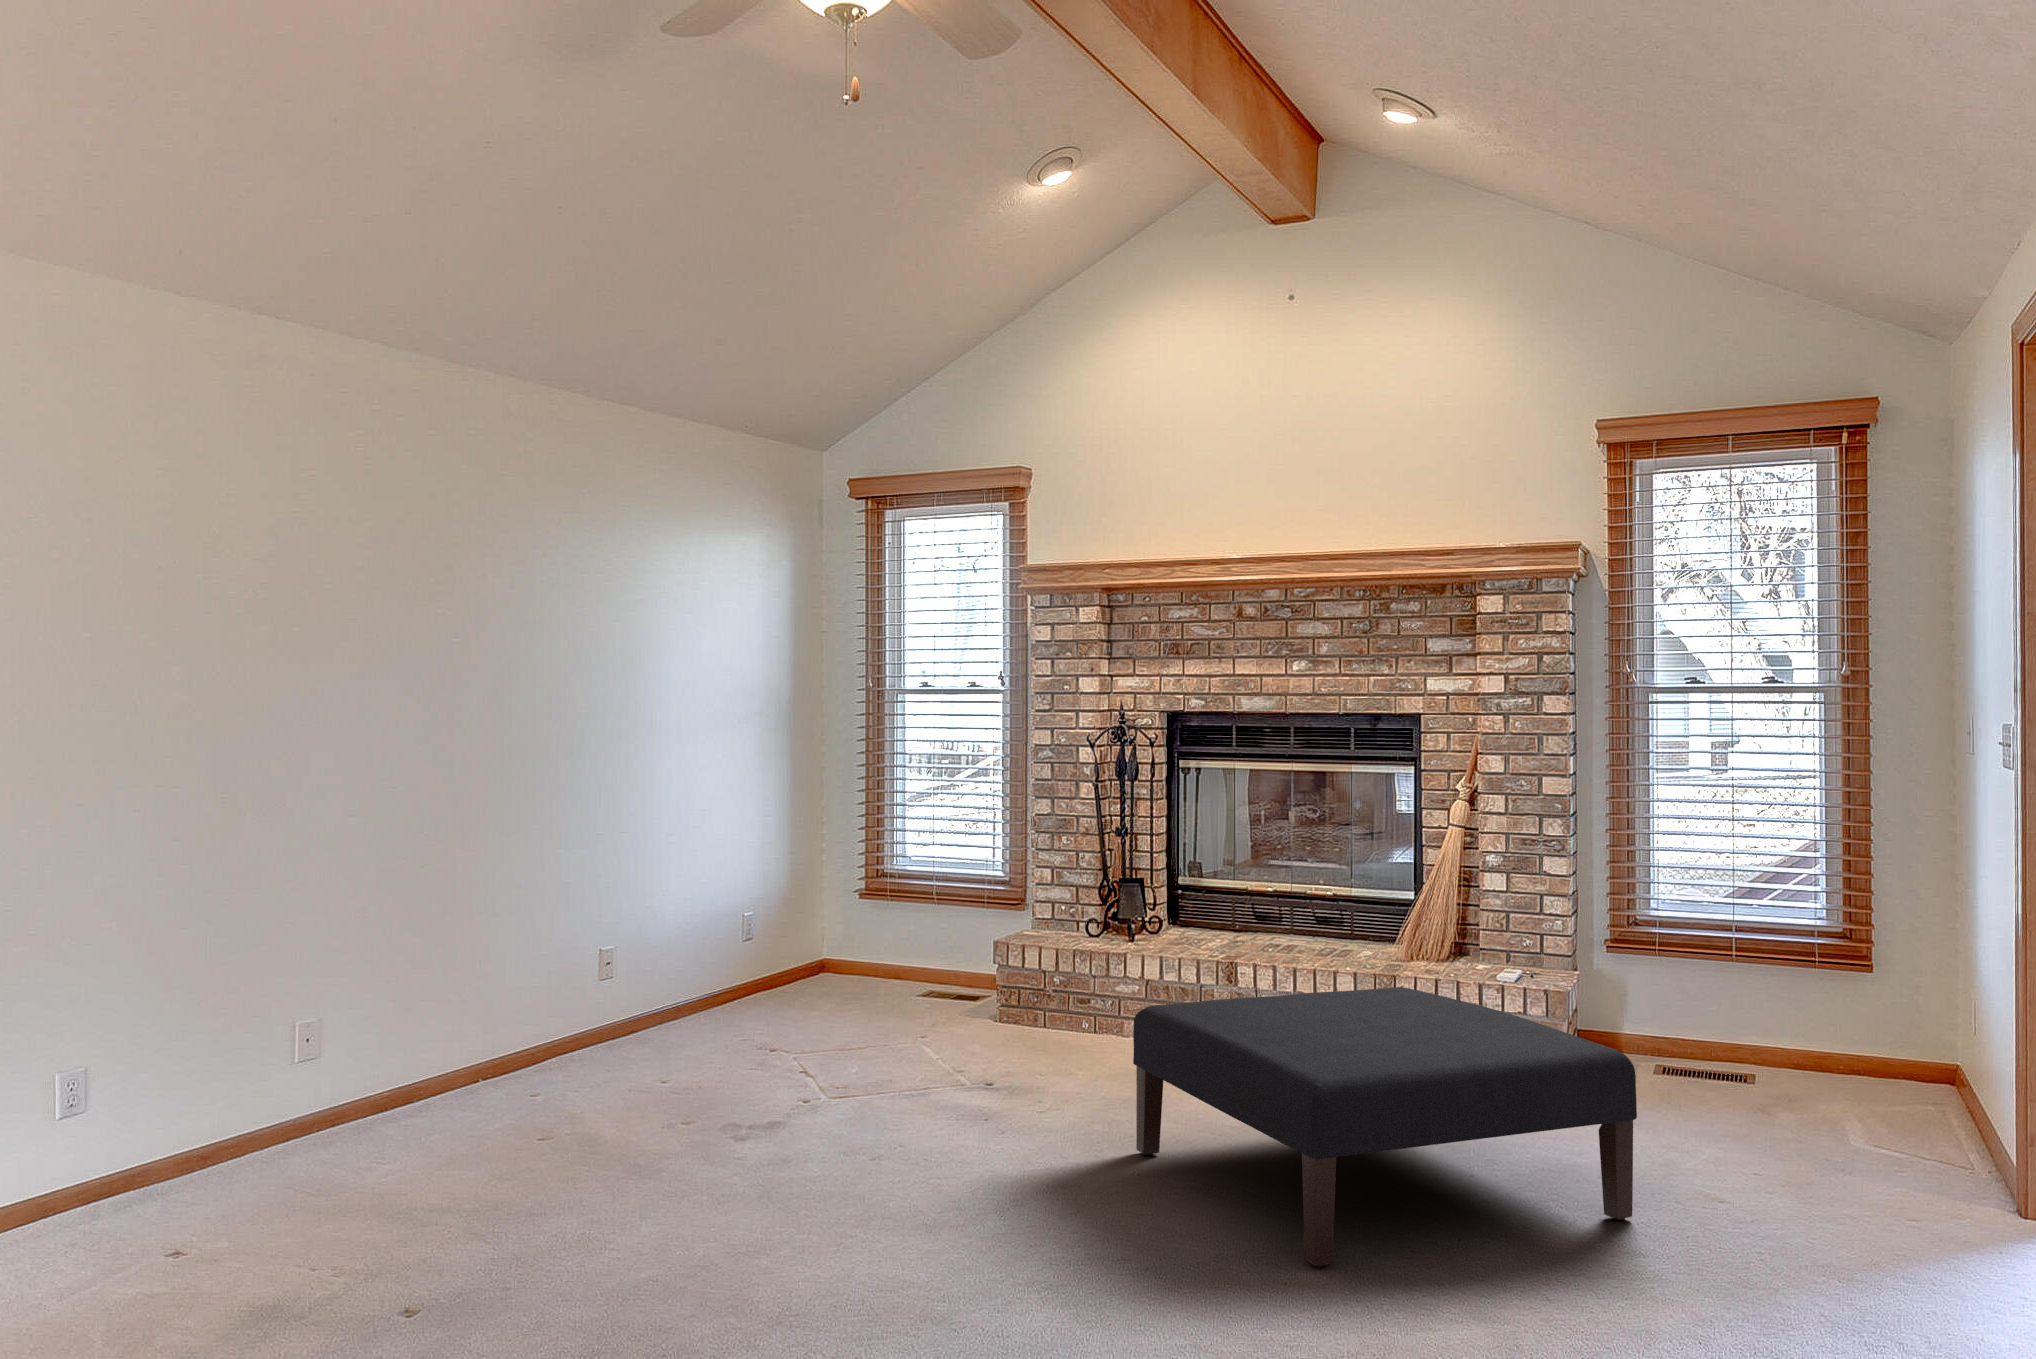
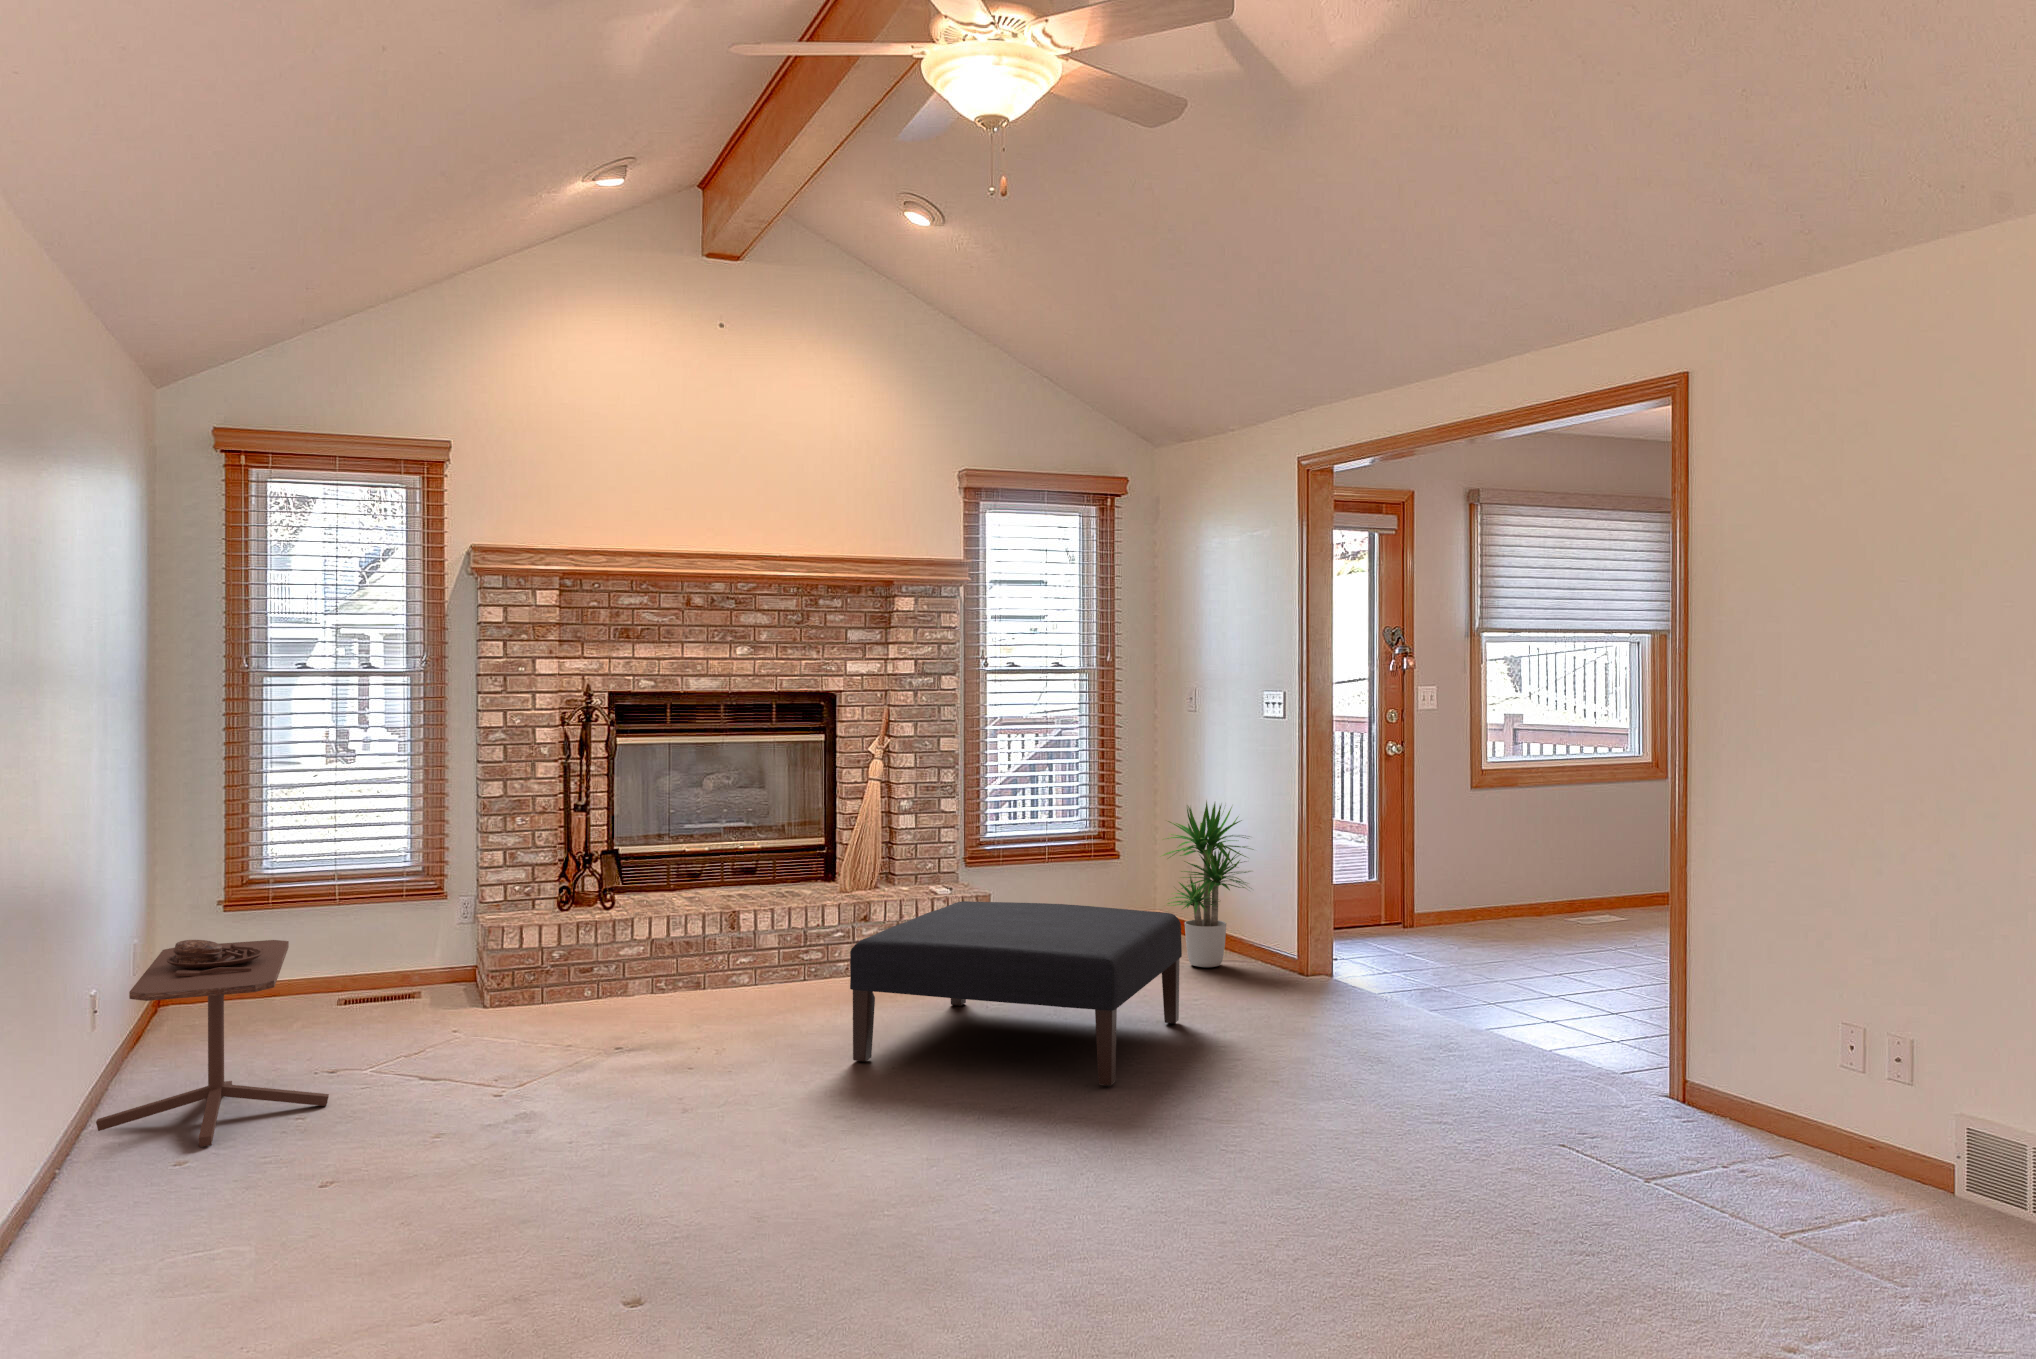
potted plant: none [1804,892,1994,1163] -> present [1162,801,1254,967]
side table: none [537,909,739,1082] -> present [96,940,329,1147]

